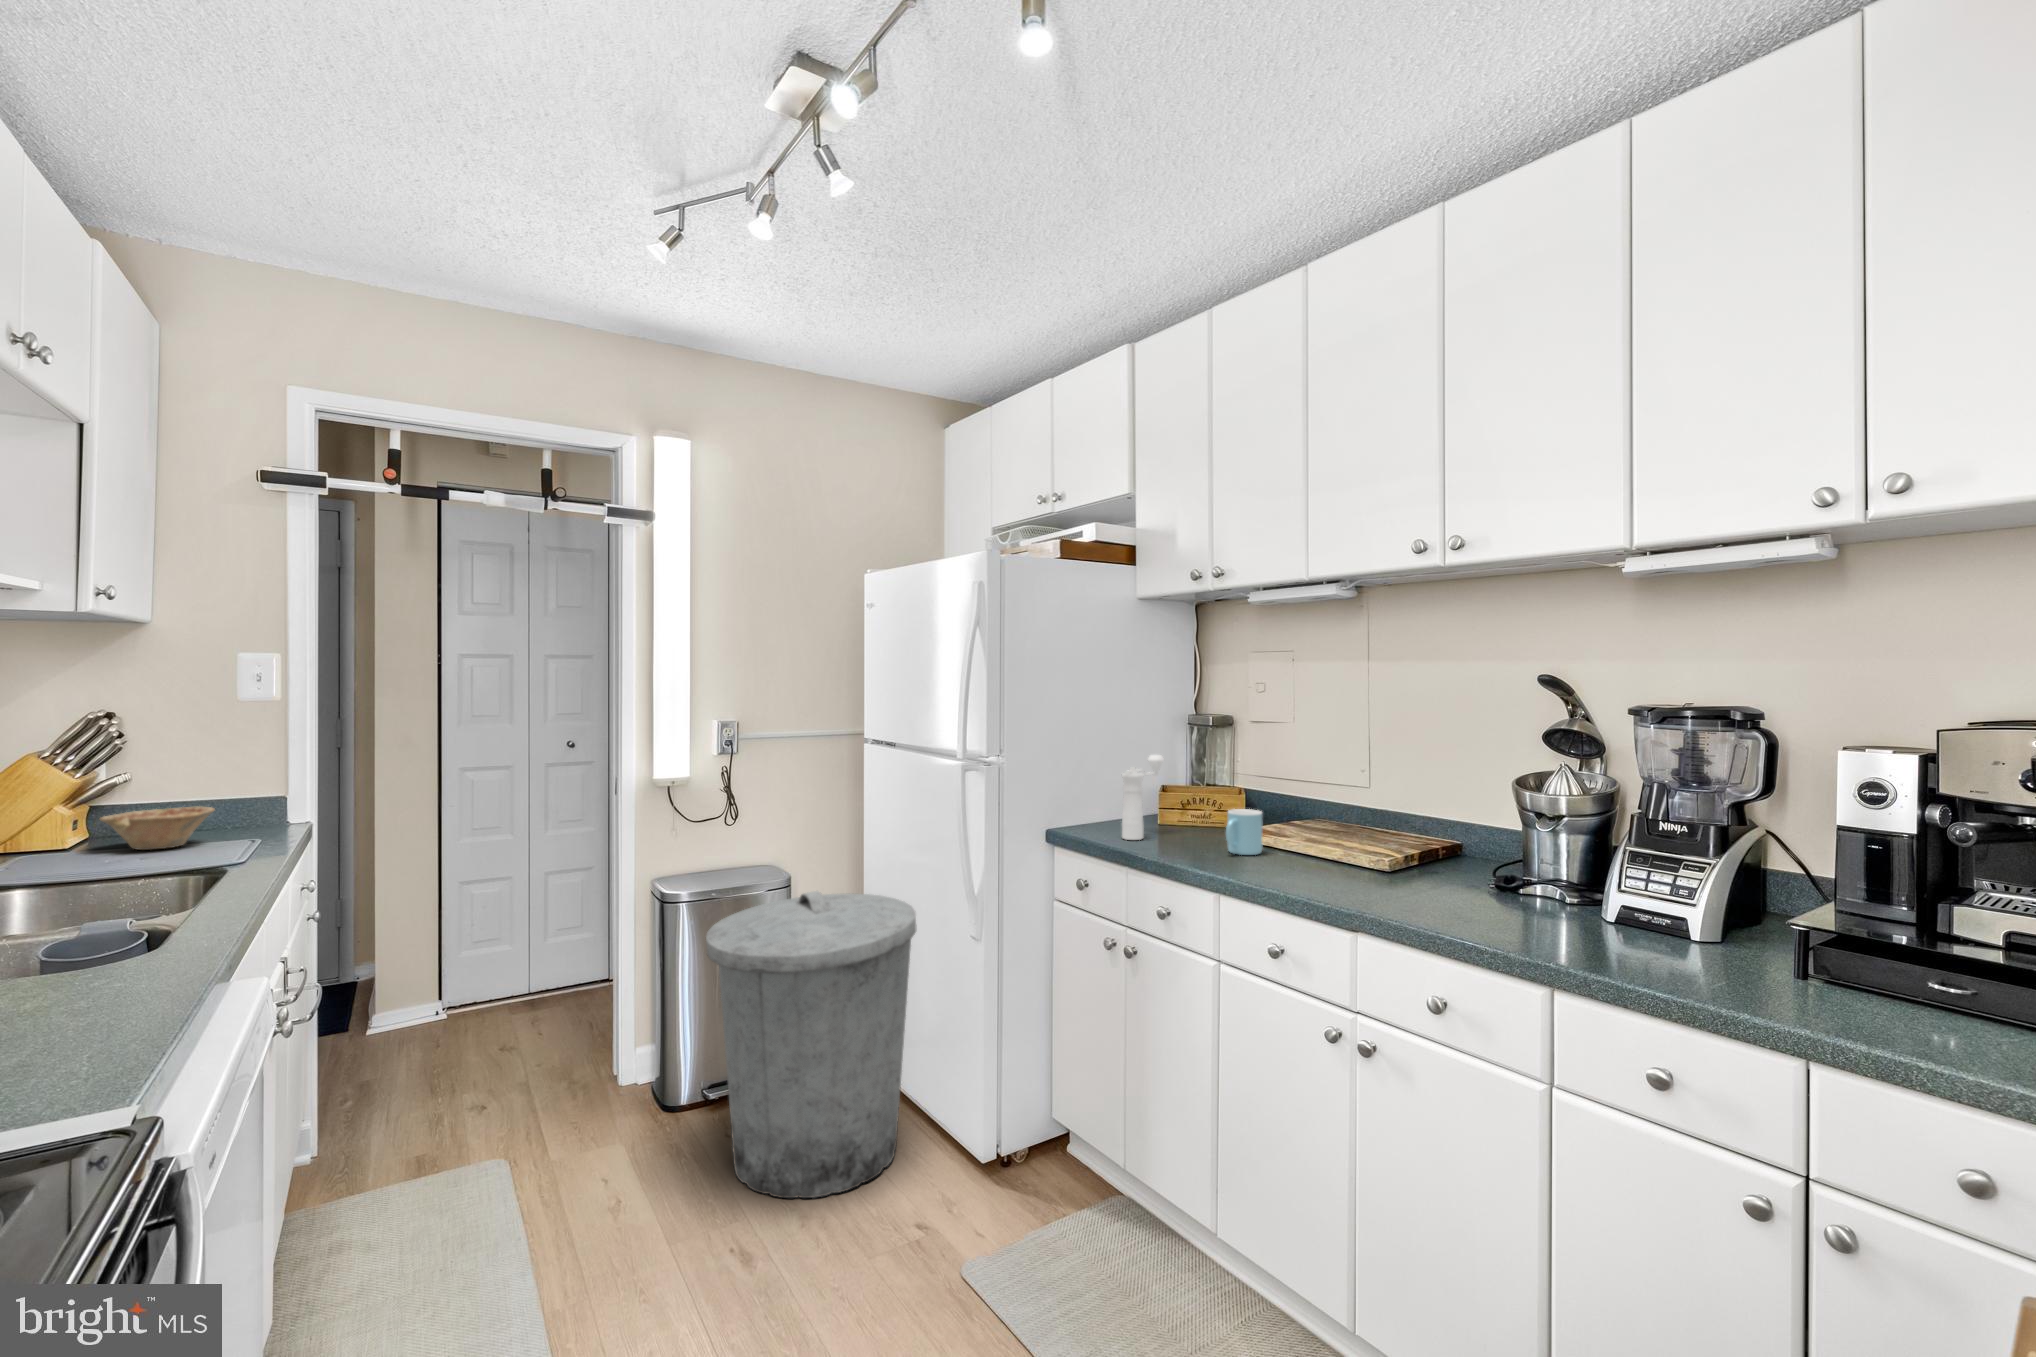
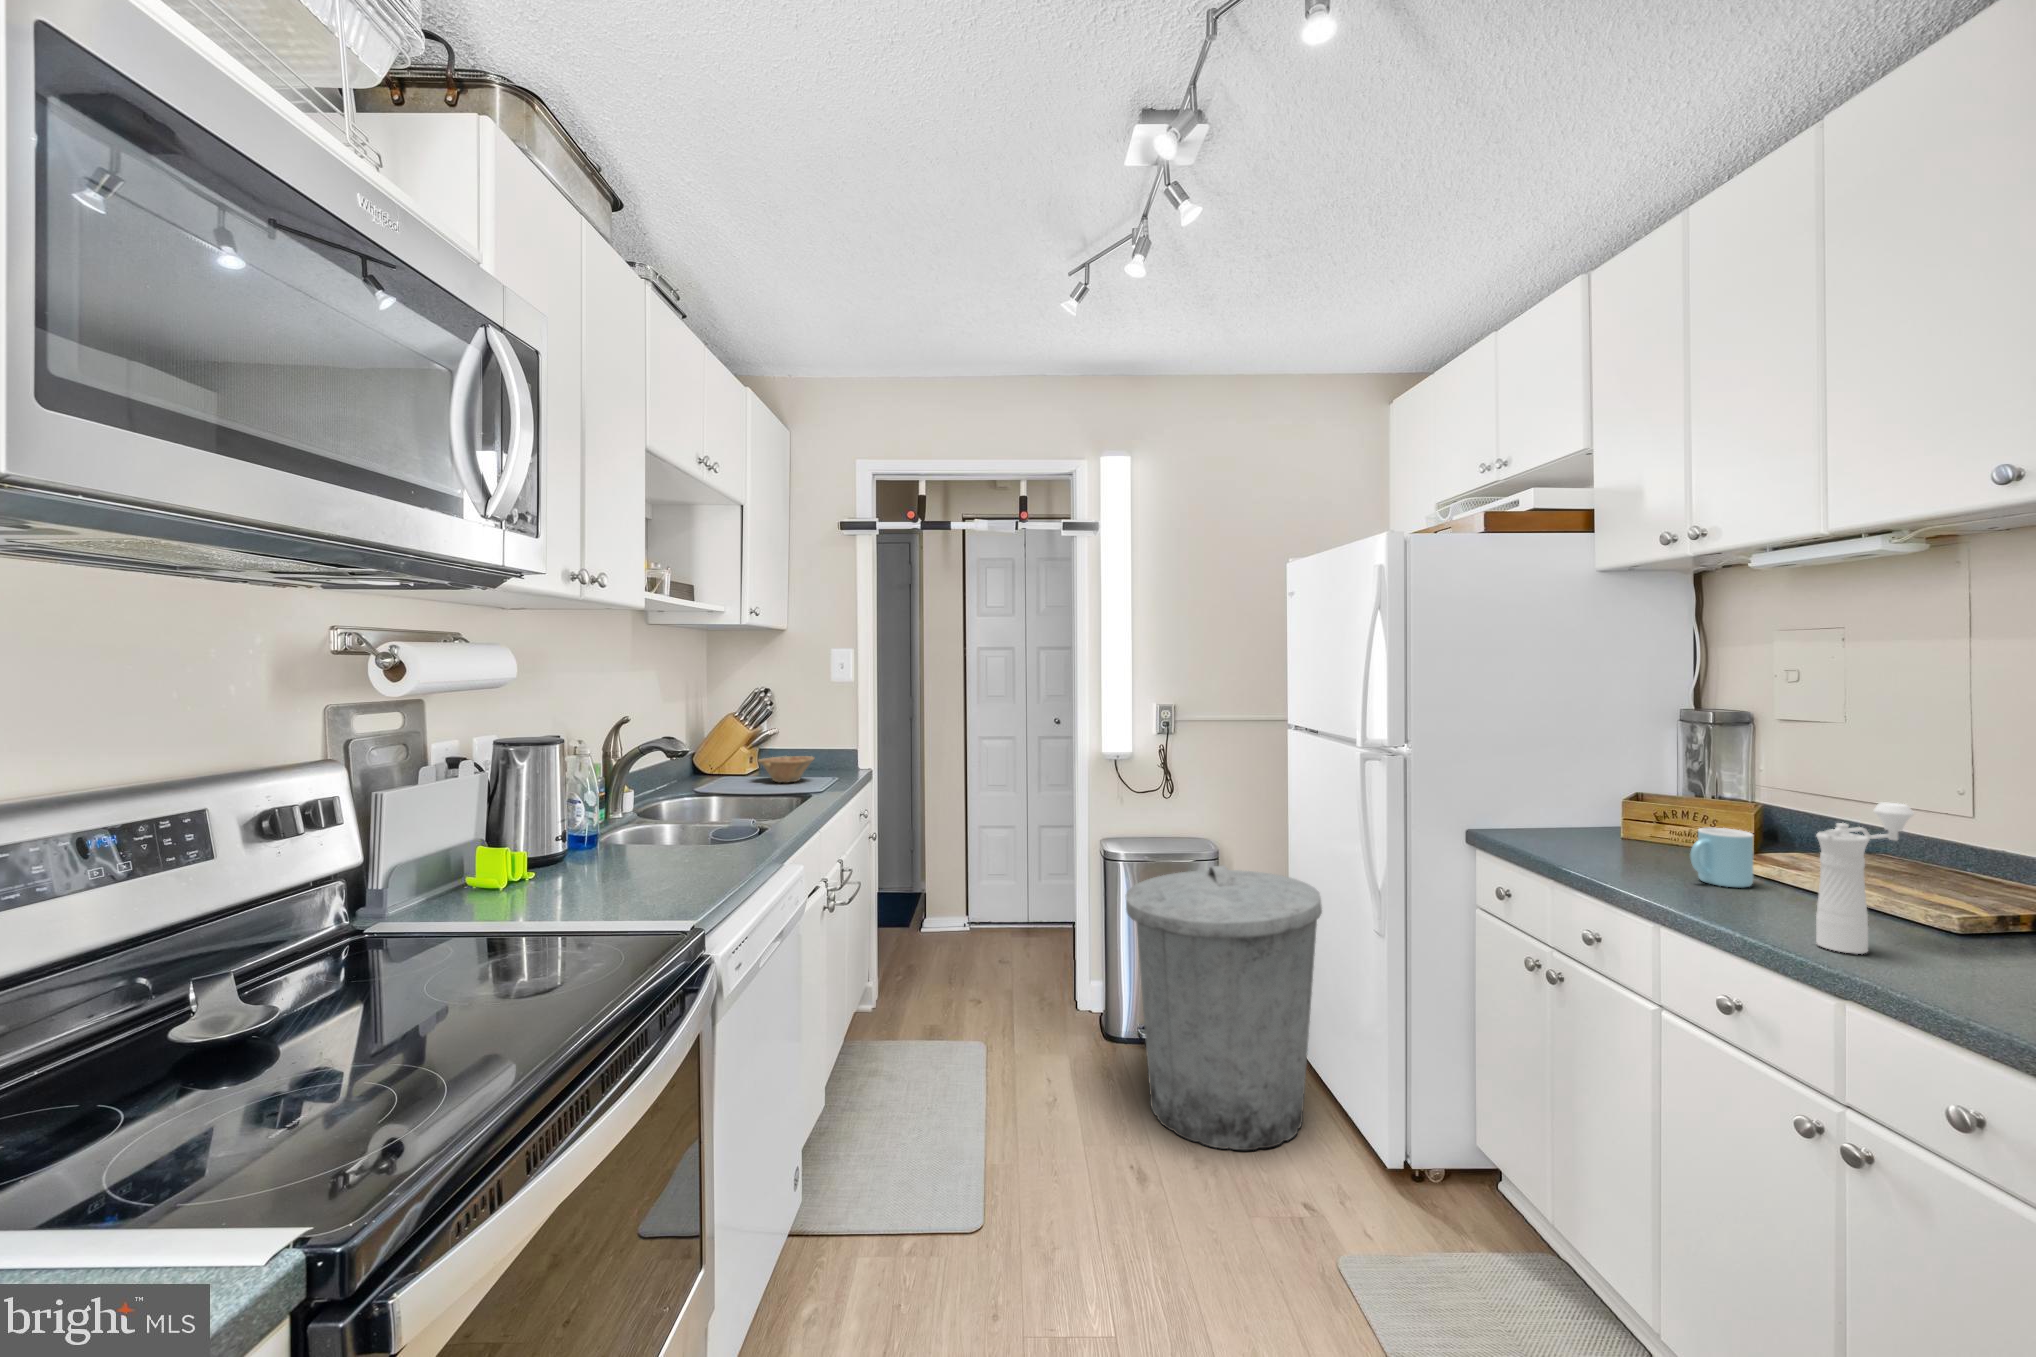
pepper mill: present [1122,755,1163,840] -> present [1816,803,1914,954]

